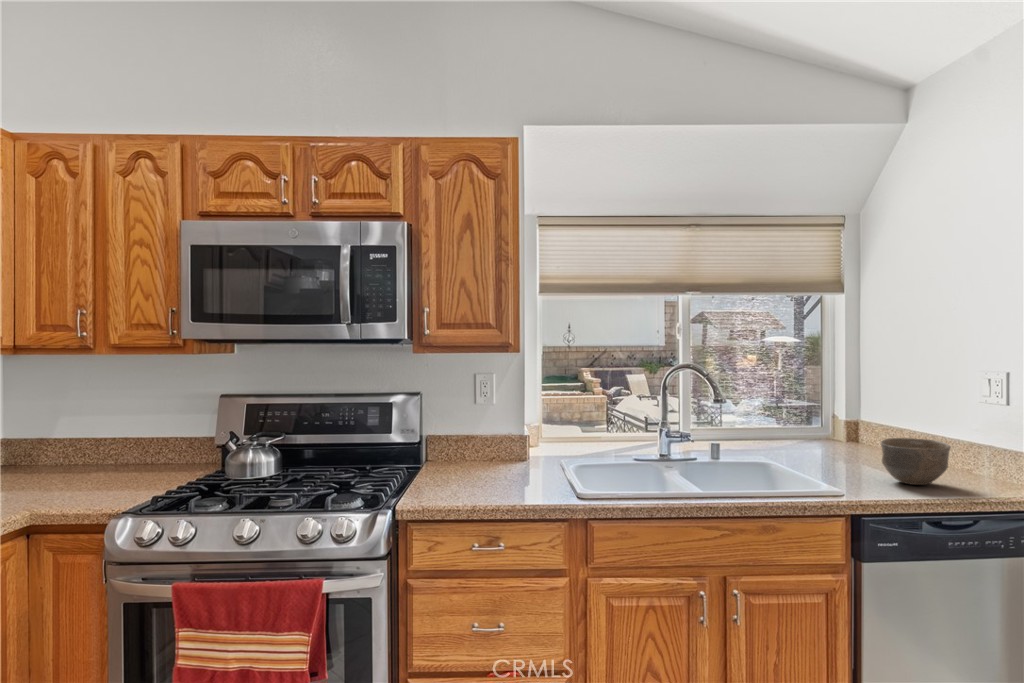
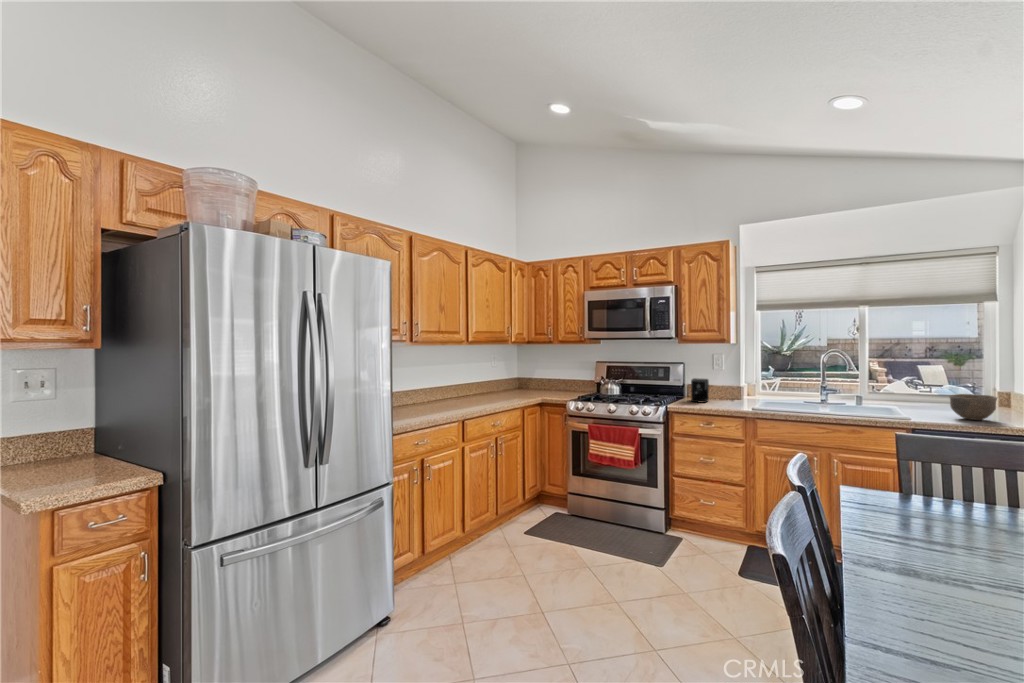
coffee maker: none [441,429,524,486] -> present [691,378,709,402]

